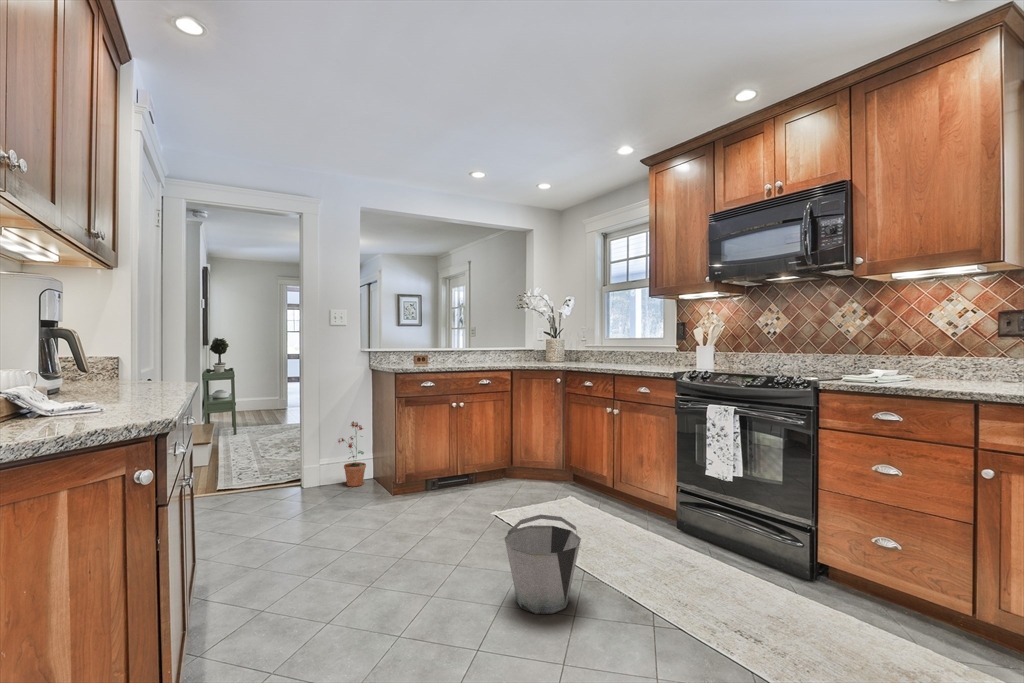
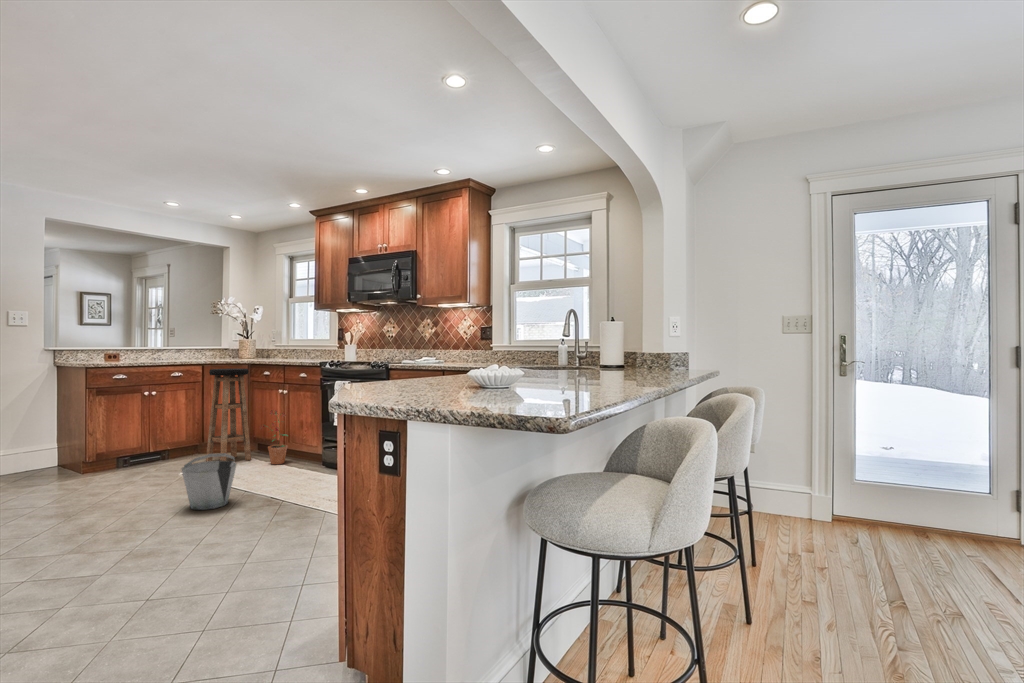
bar stool: none [518,377,572,507] -> present [206,368,251,462]
potted plant: present [338,422,366,487] -> present [260,410,288,464]

